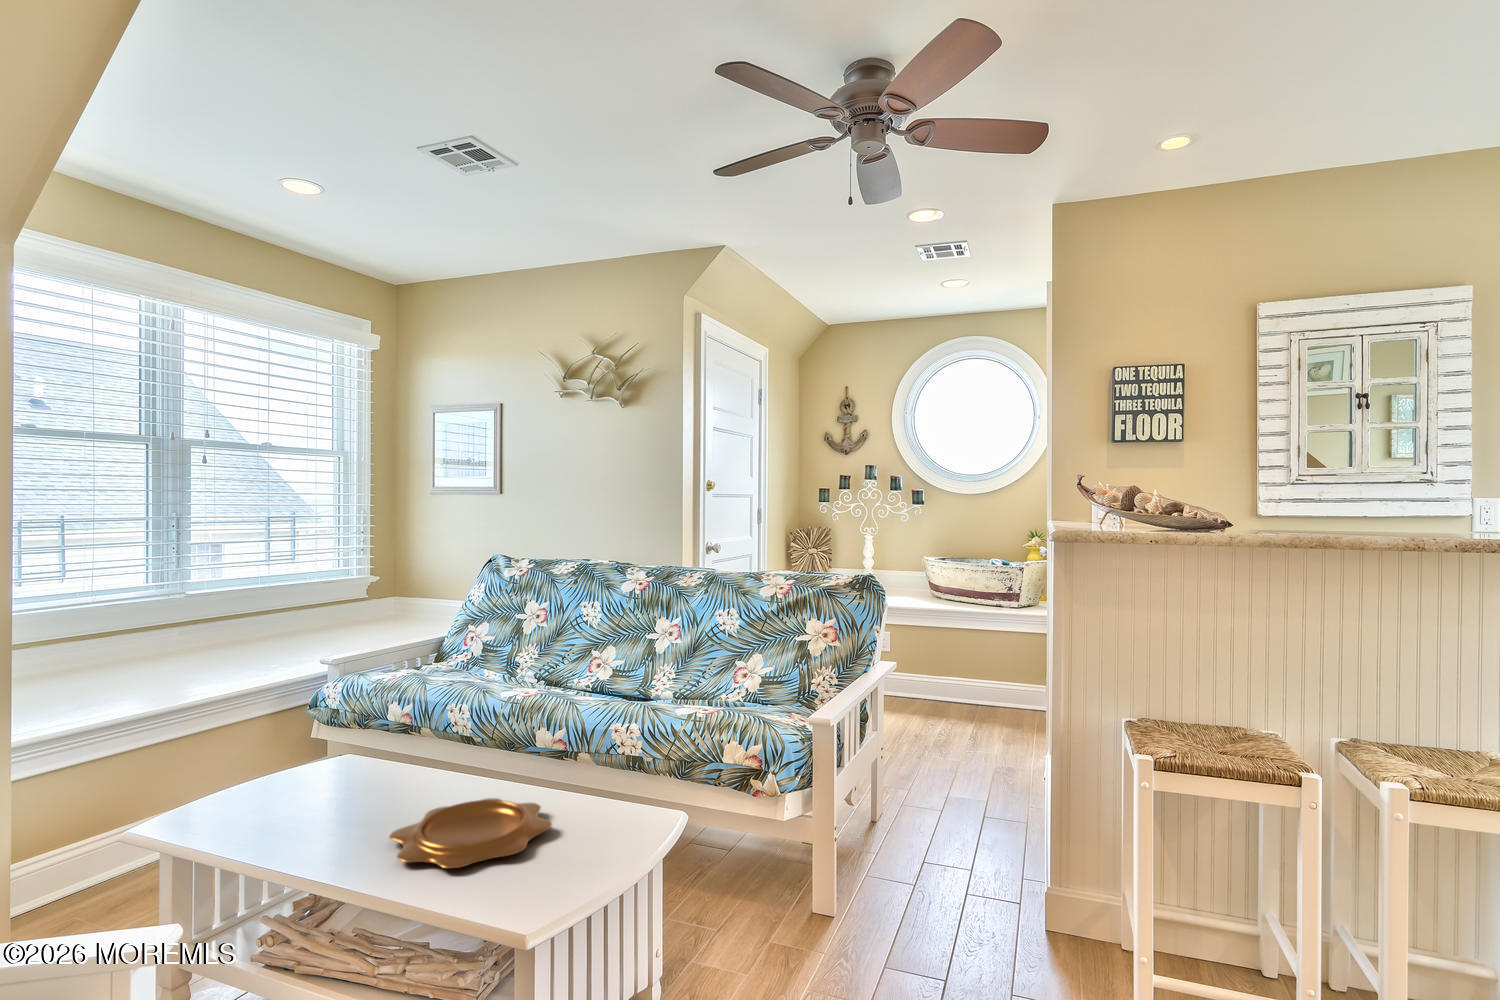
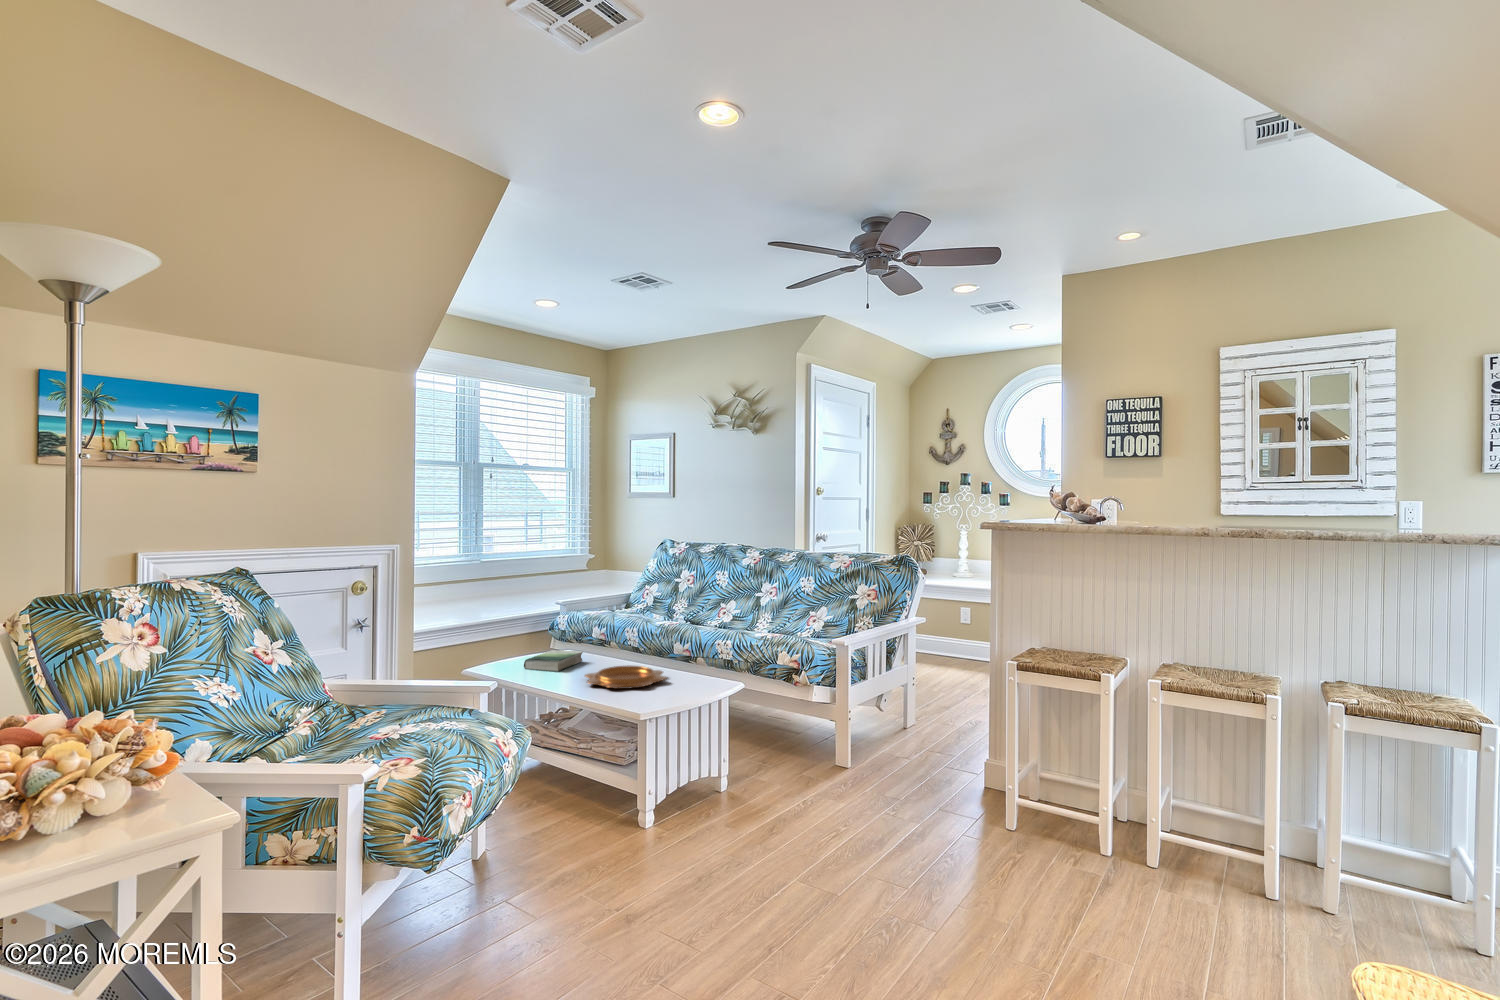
book: none [260,771,381,826] -> present [524,650,583,672]

